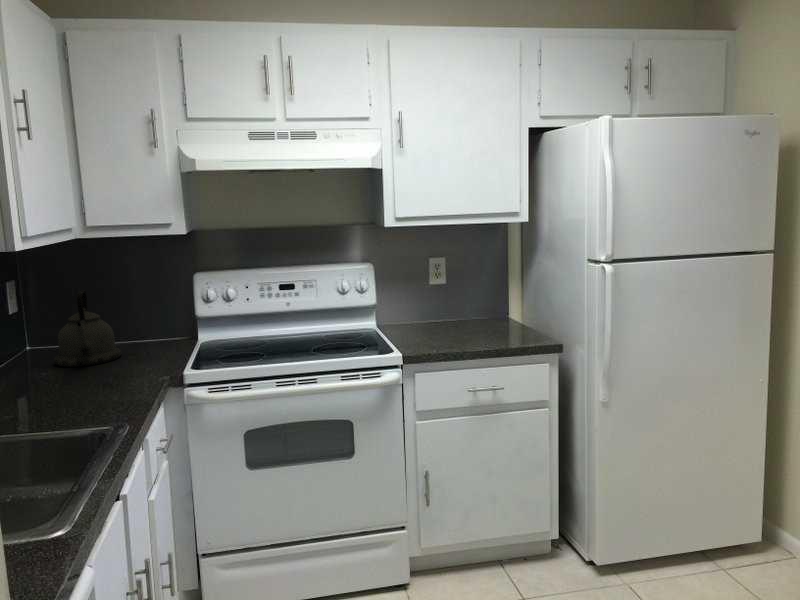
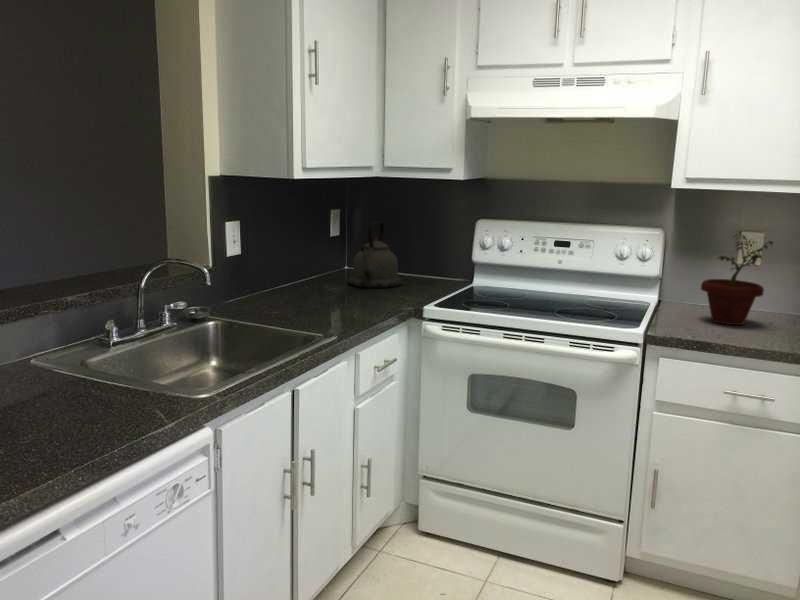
potted plant: none [415,257,465,335] -> present [701,231,773,325]

